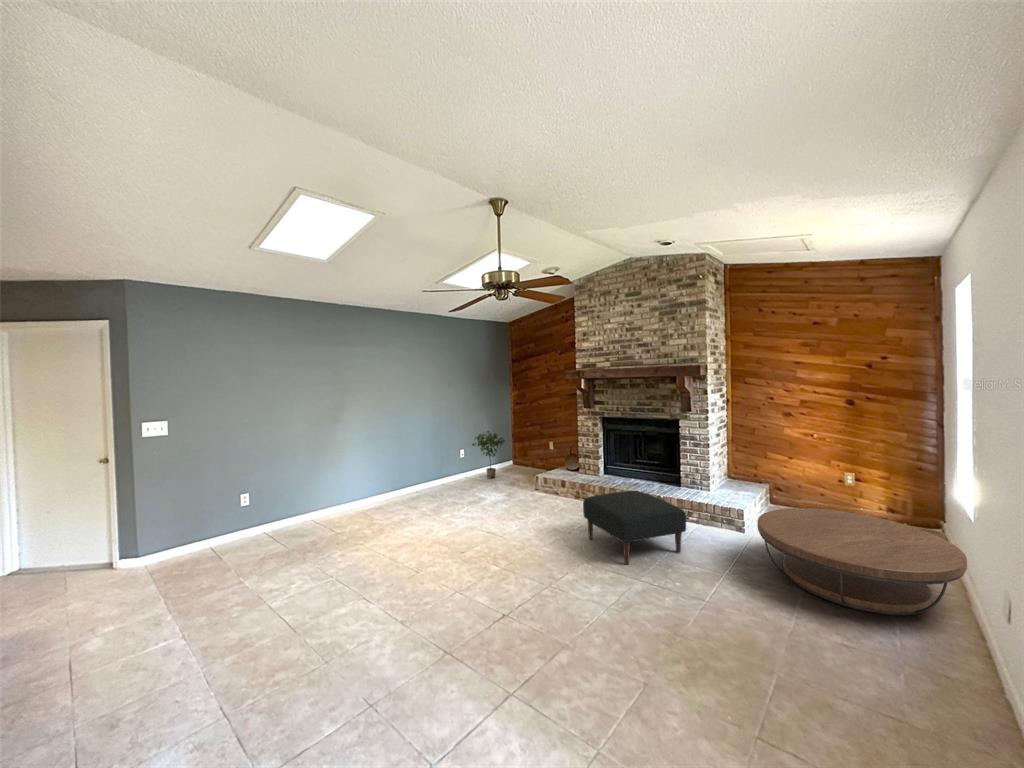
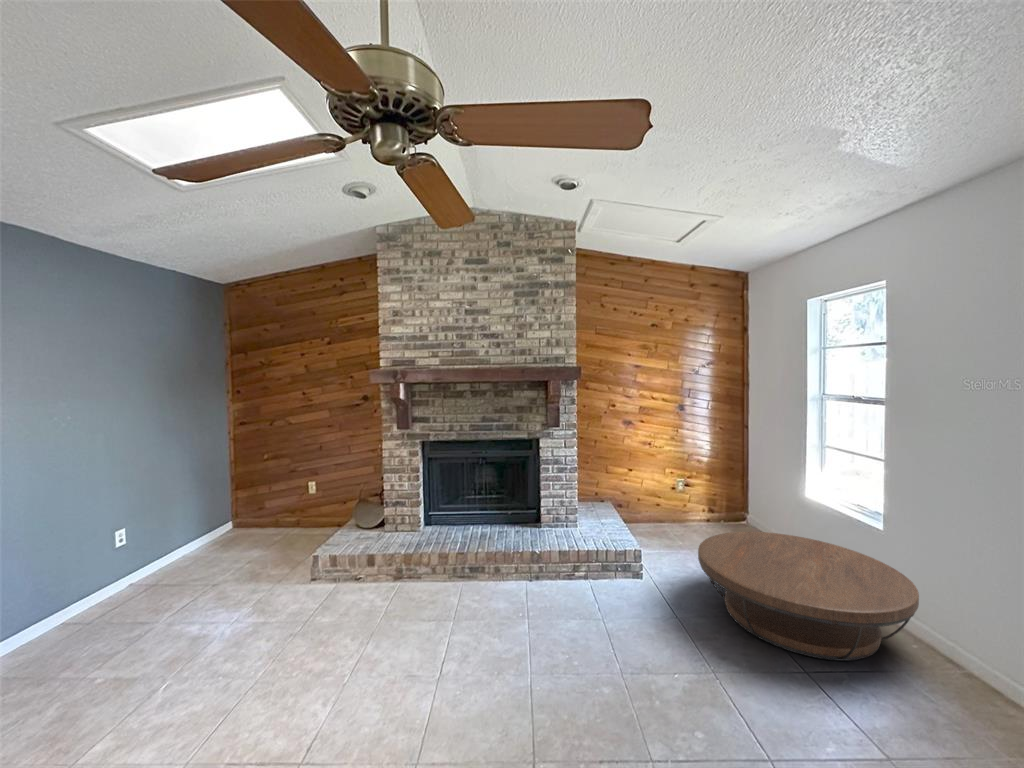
potted plant: present [472,431,505,478] -> none [150,479,234,572]
ottoman: present [583,491,686,565] -> none [479,555,632,703]

